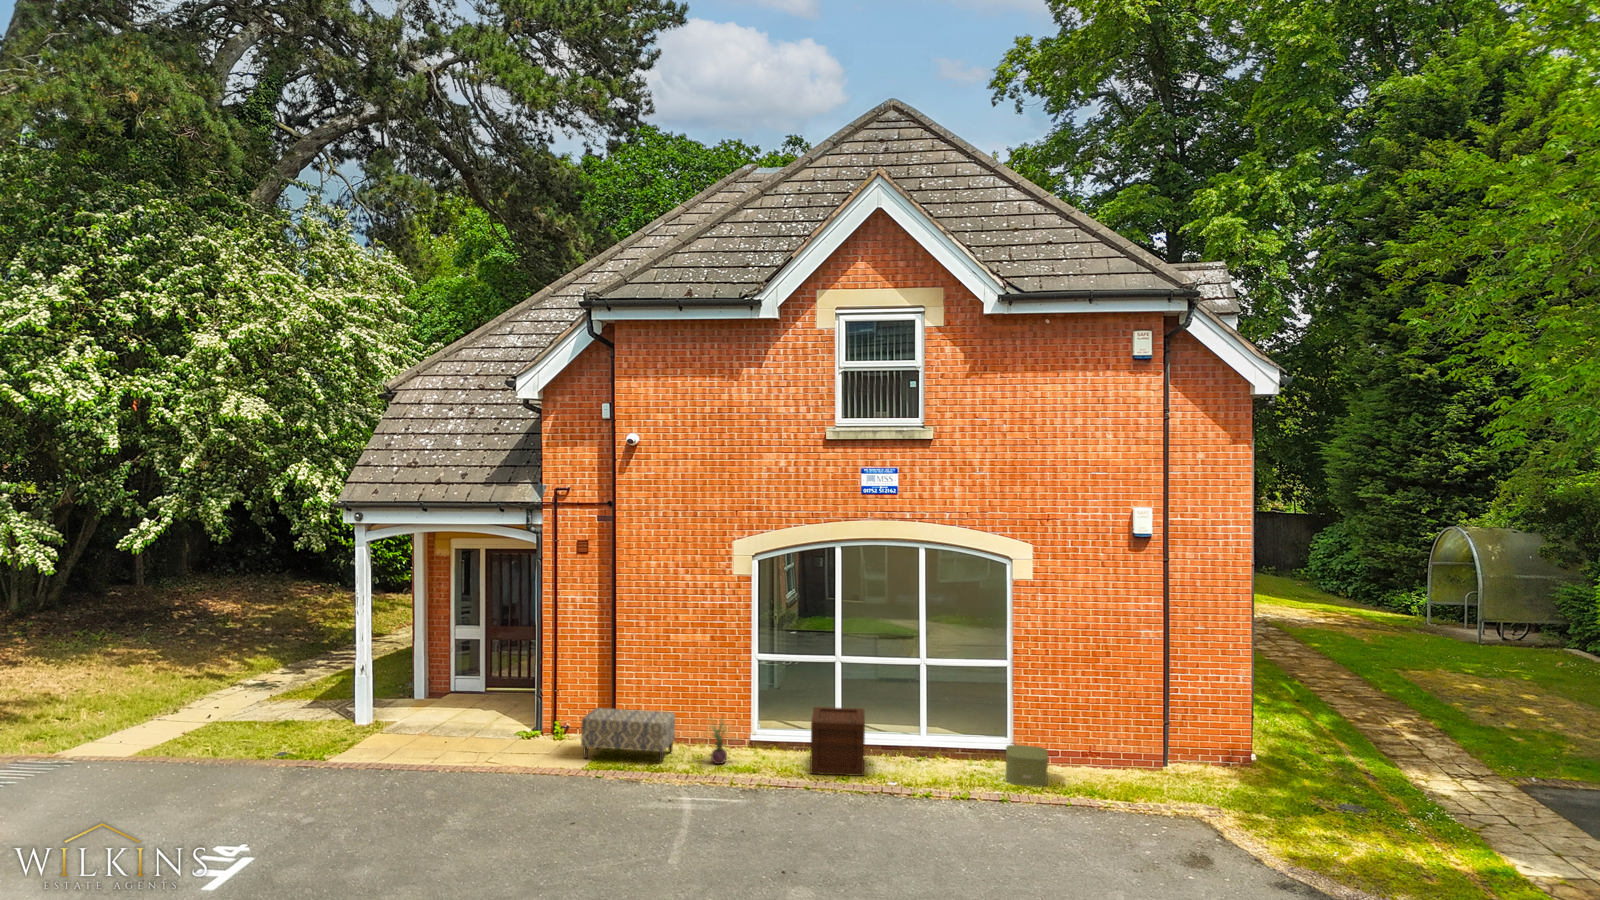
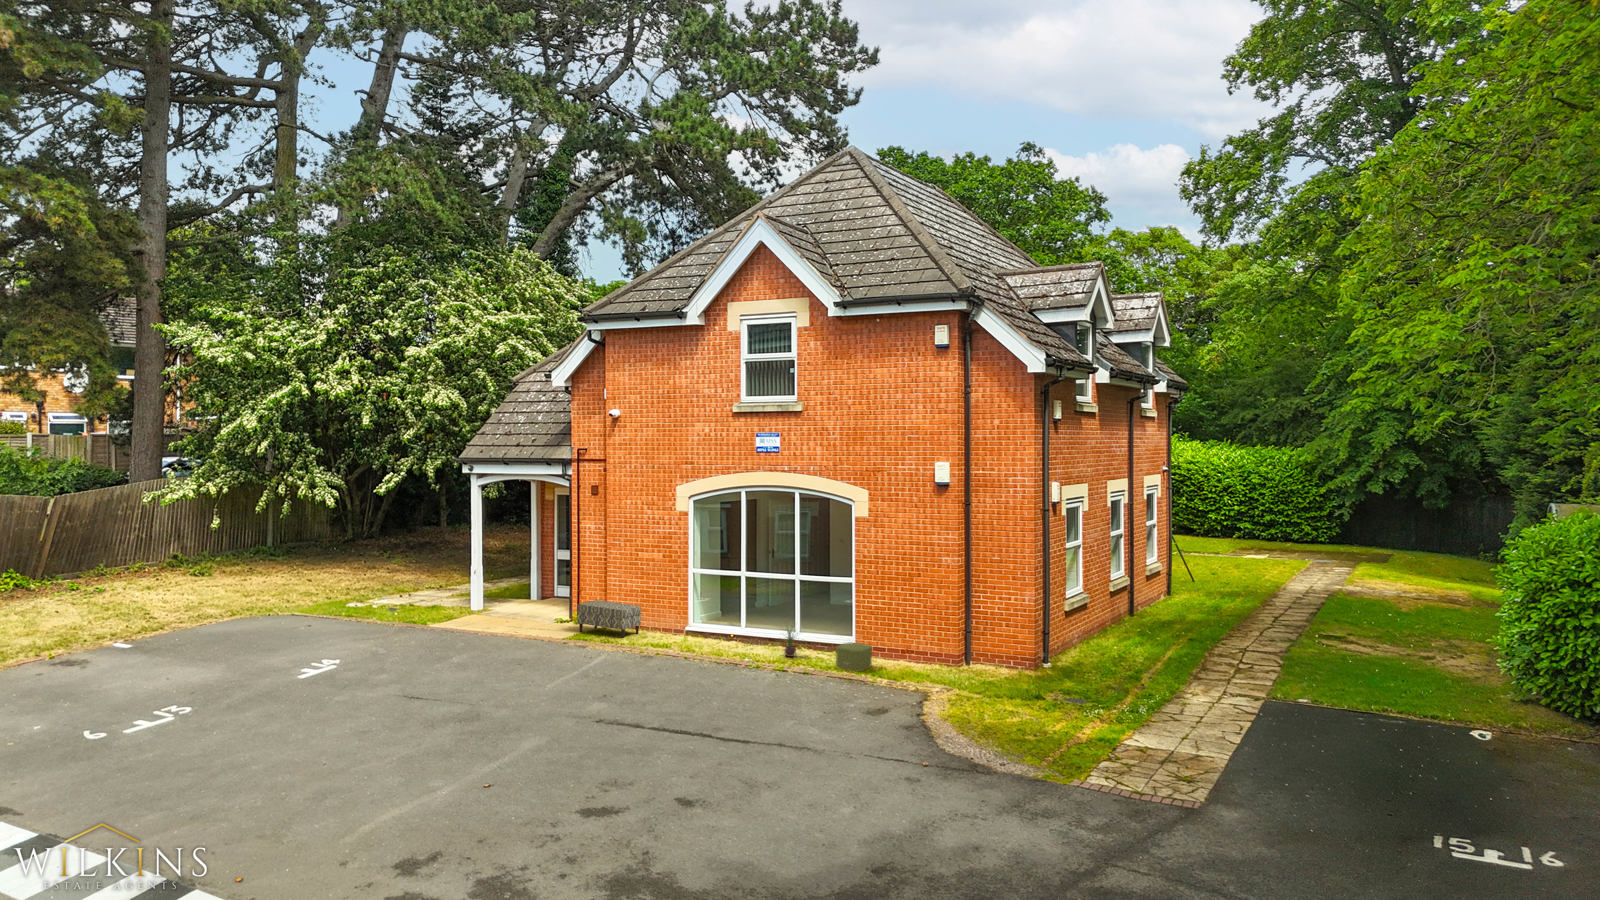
wooden crate: present [810,707,865,776] -> none [708,607,759,655]
decorative plant: present [707,718,728,764] -> present [784,627,796,657]

